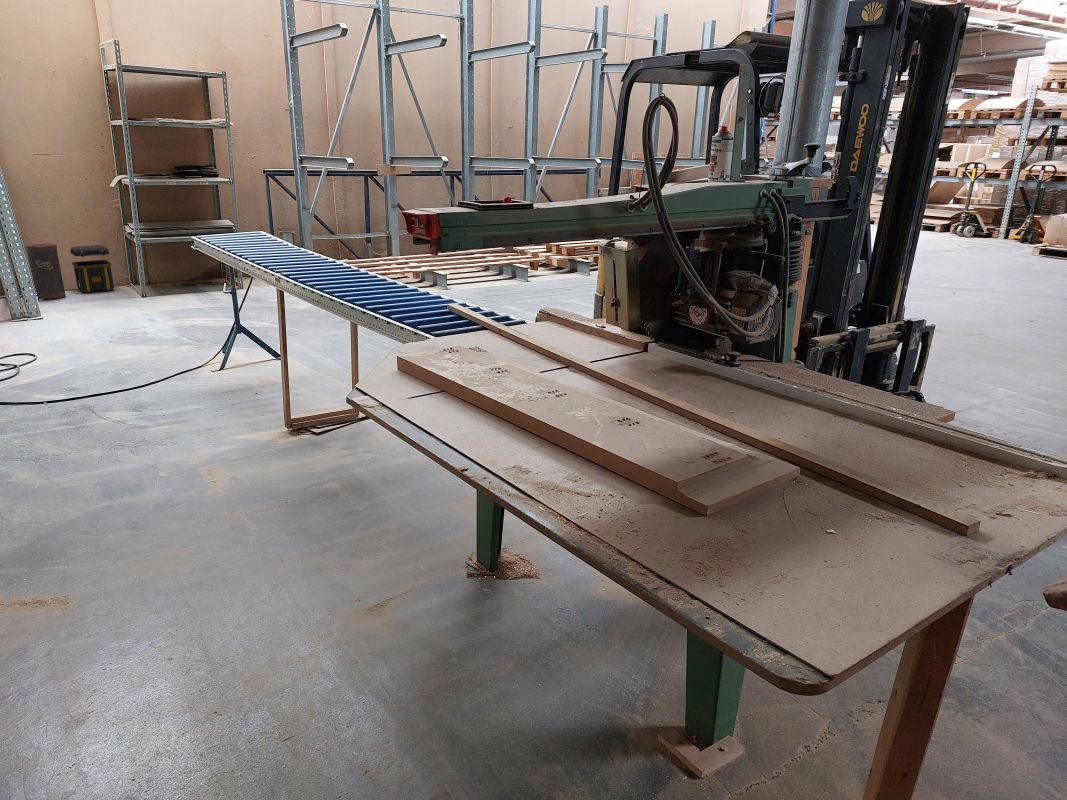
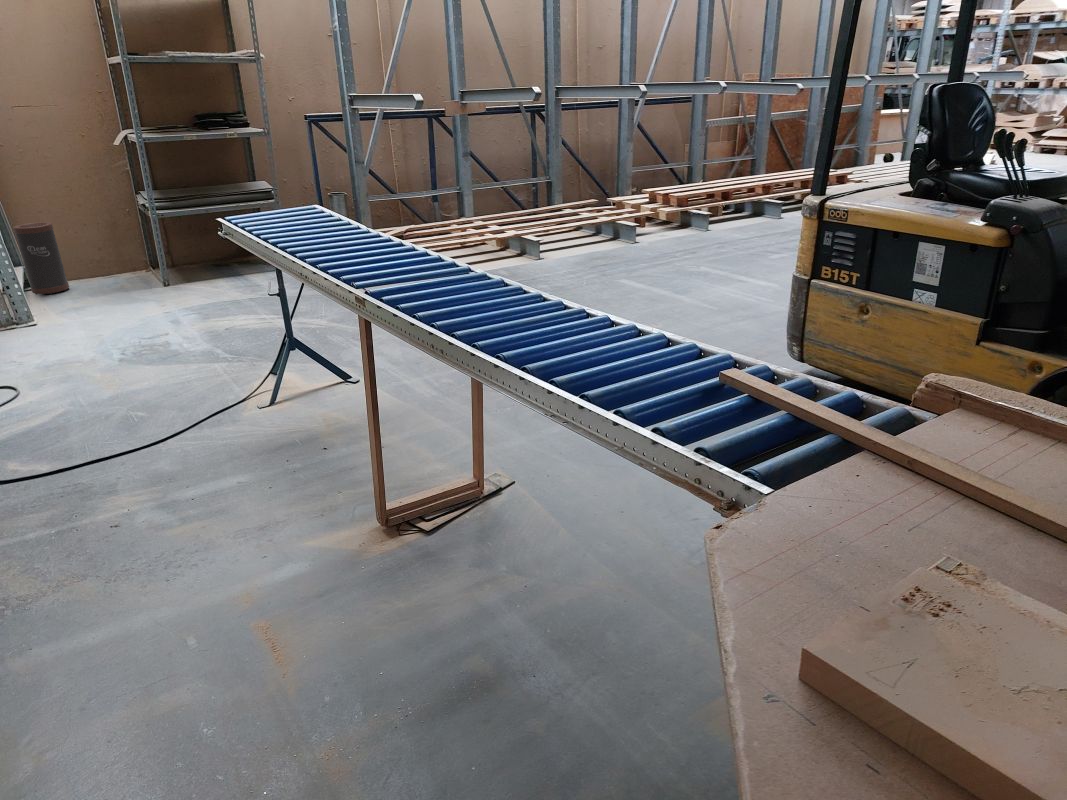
toolbox: present [70,245,114,293] -> none [72,221,129,282]

